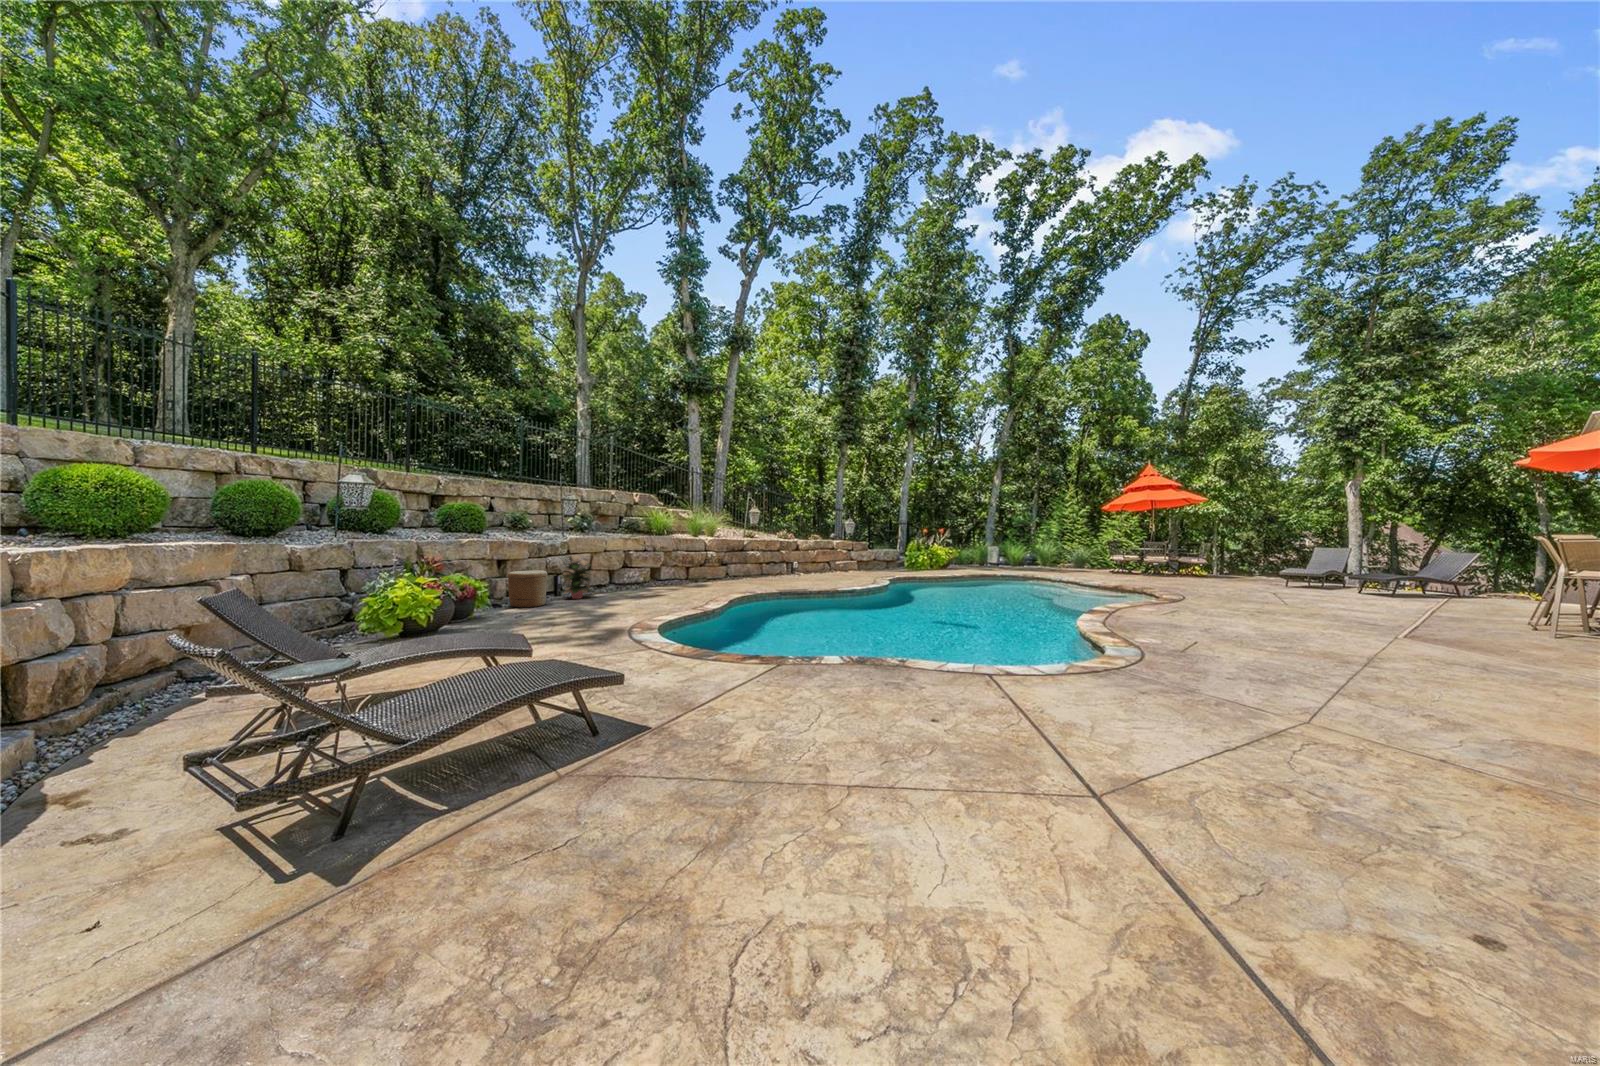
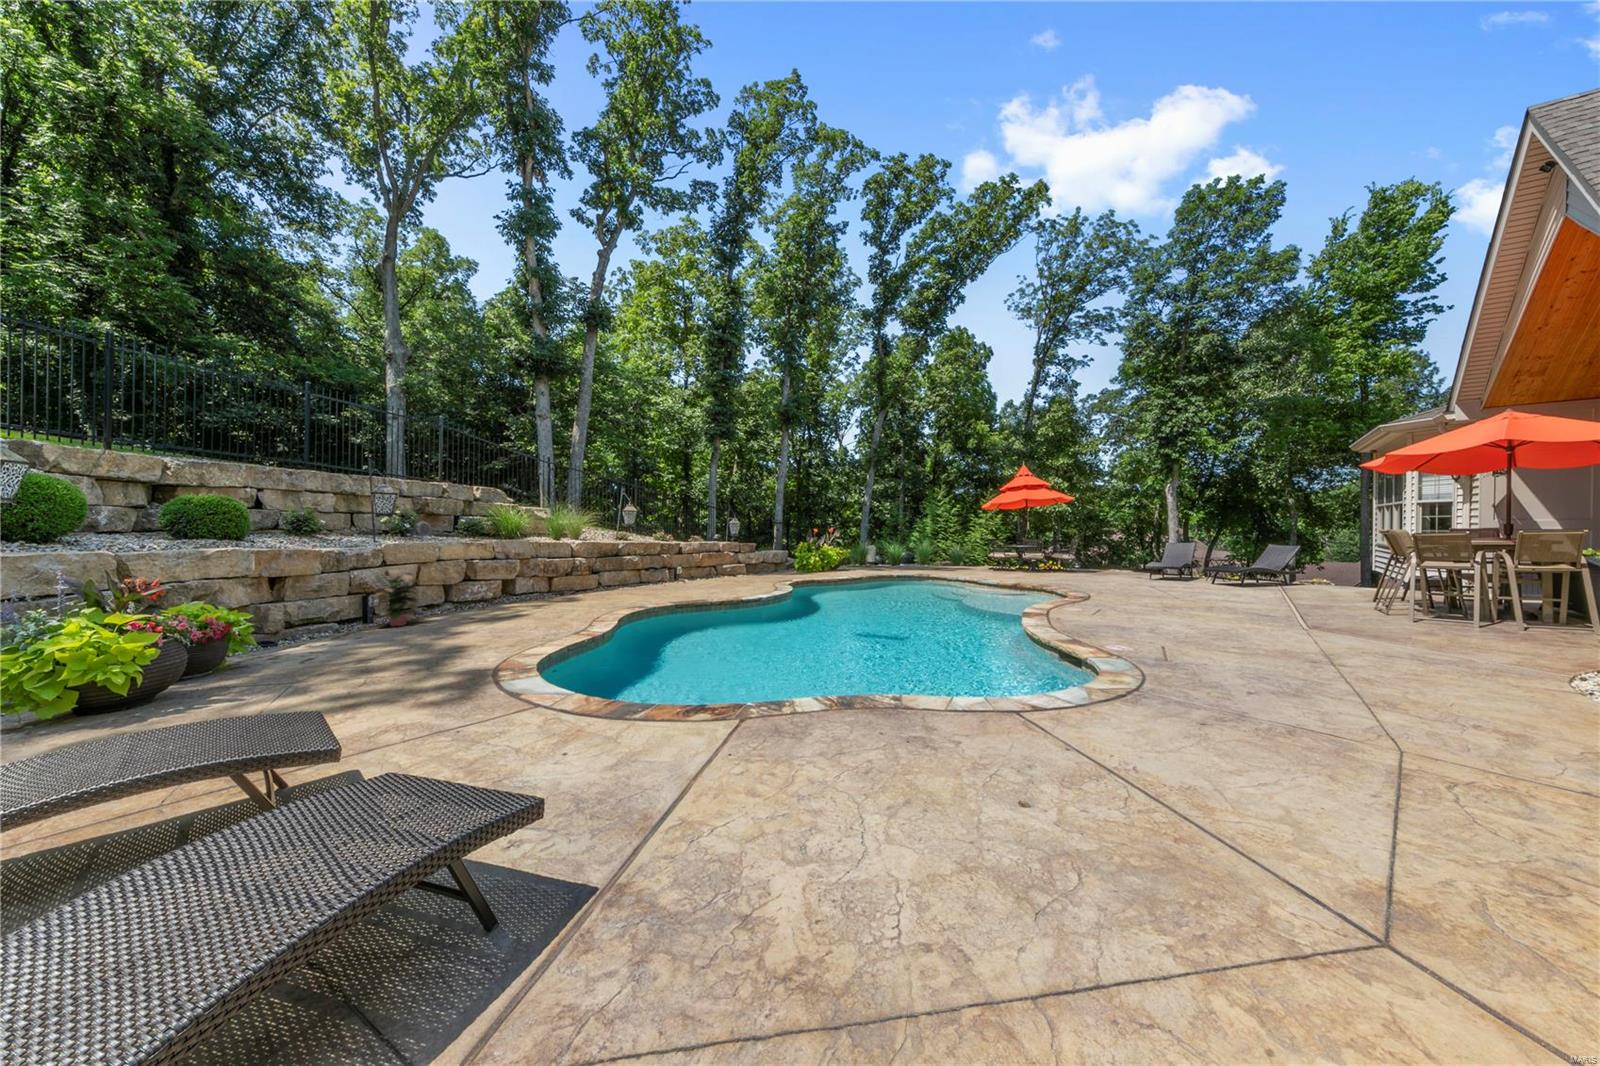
woven basket: present [507,570,547,608] -> none [285,592,351,645]

